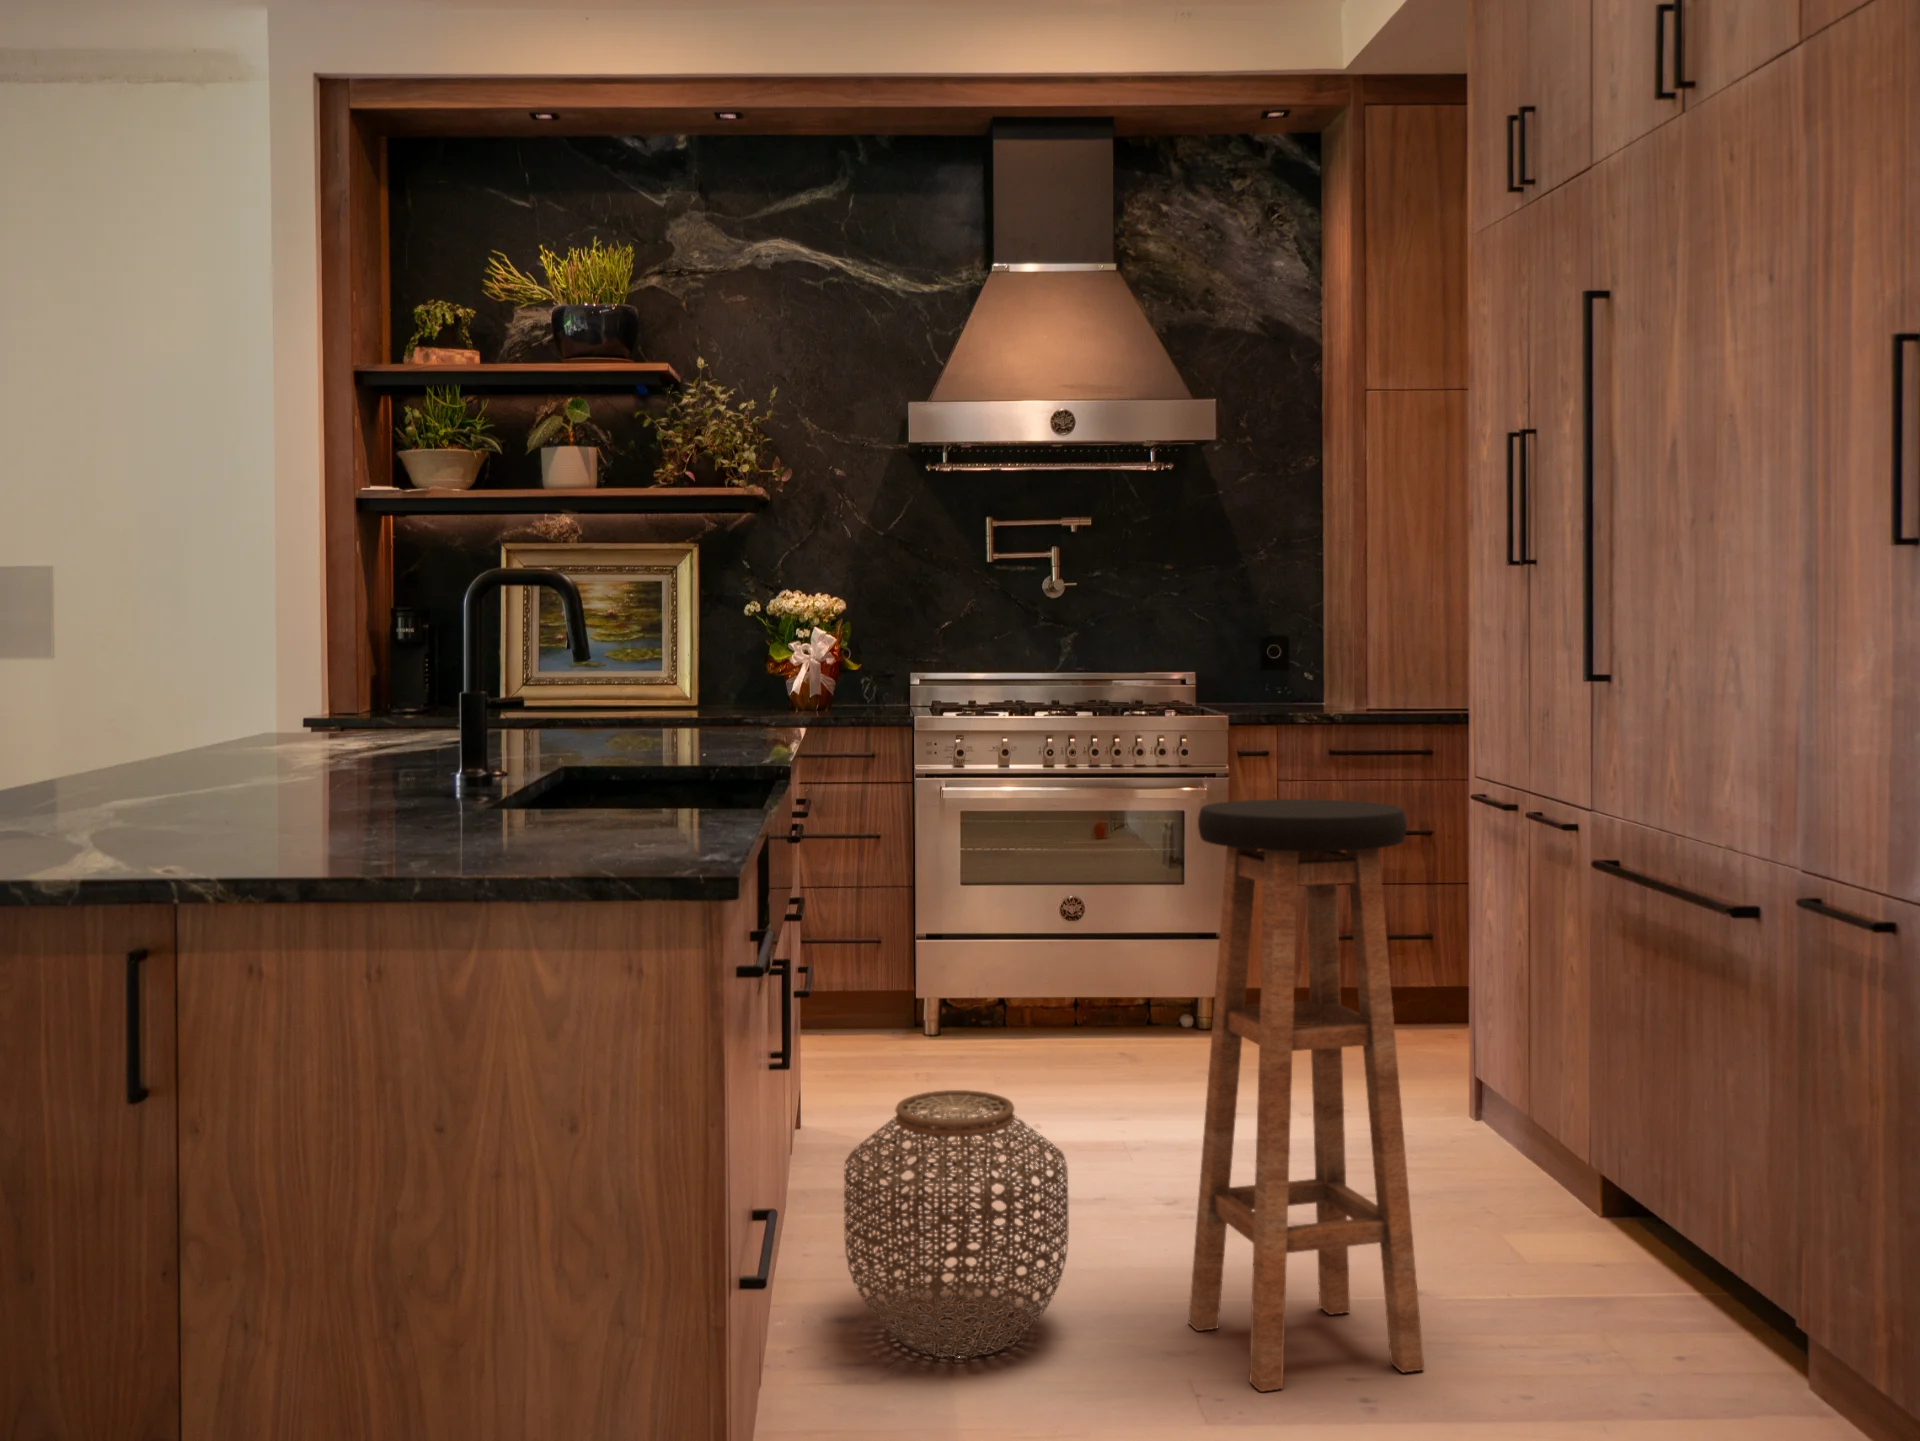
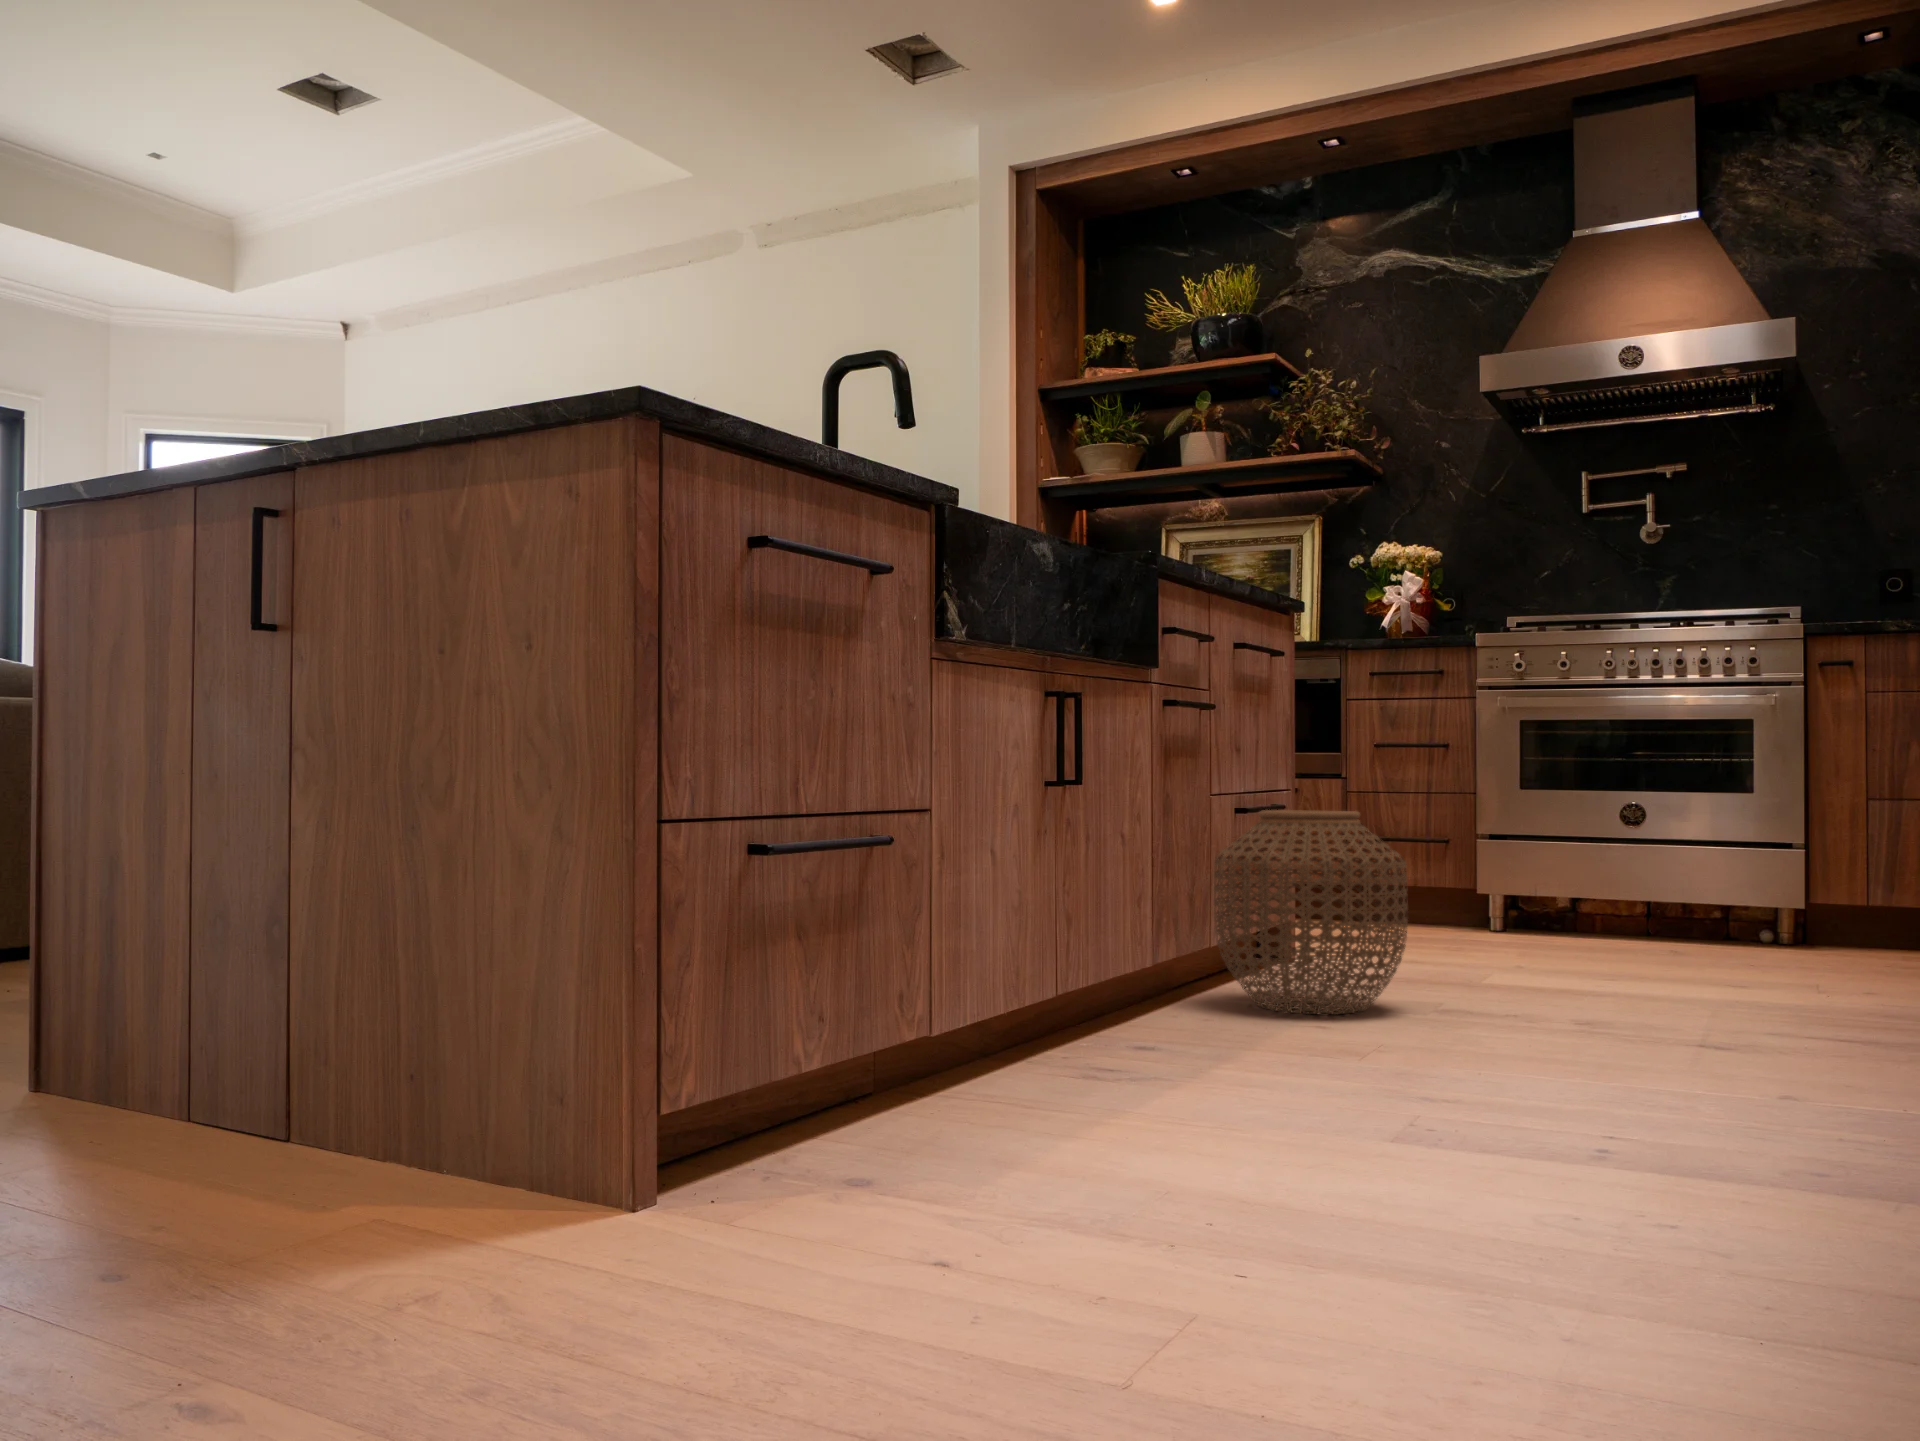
bar stool: present [1189,799,1424,1392] -> none [1510,523,1718,1051]

